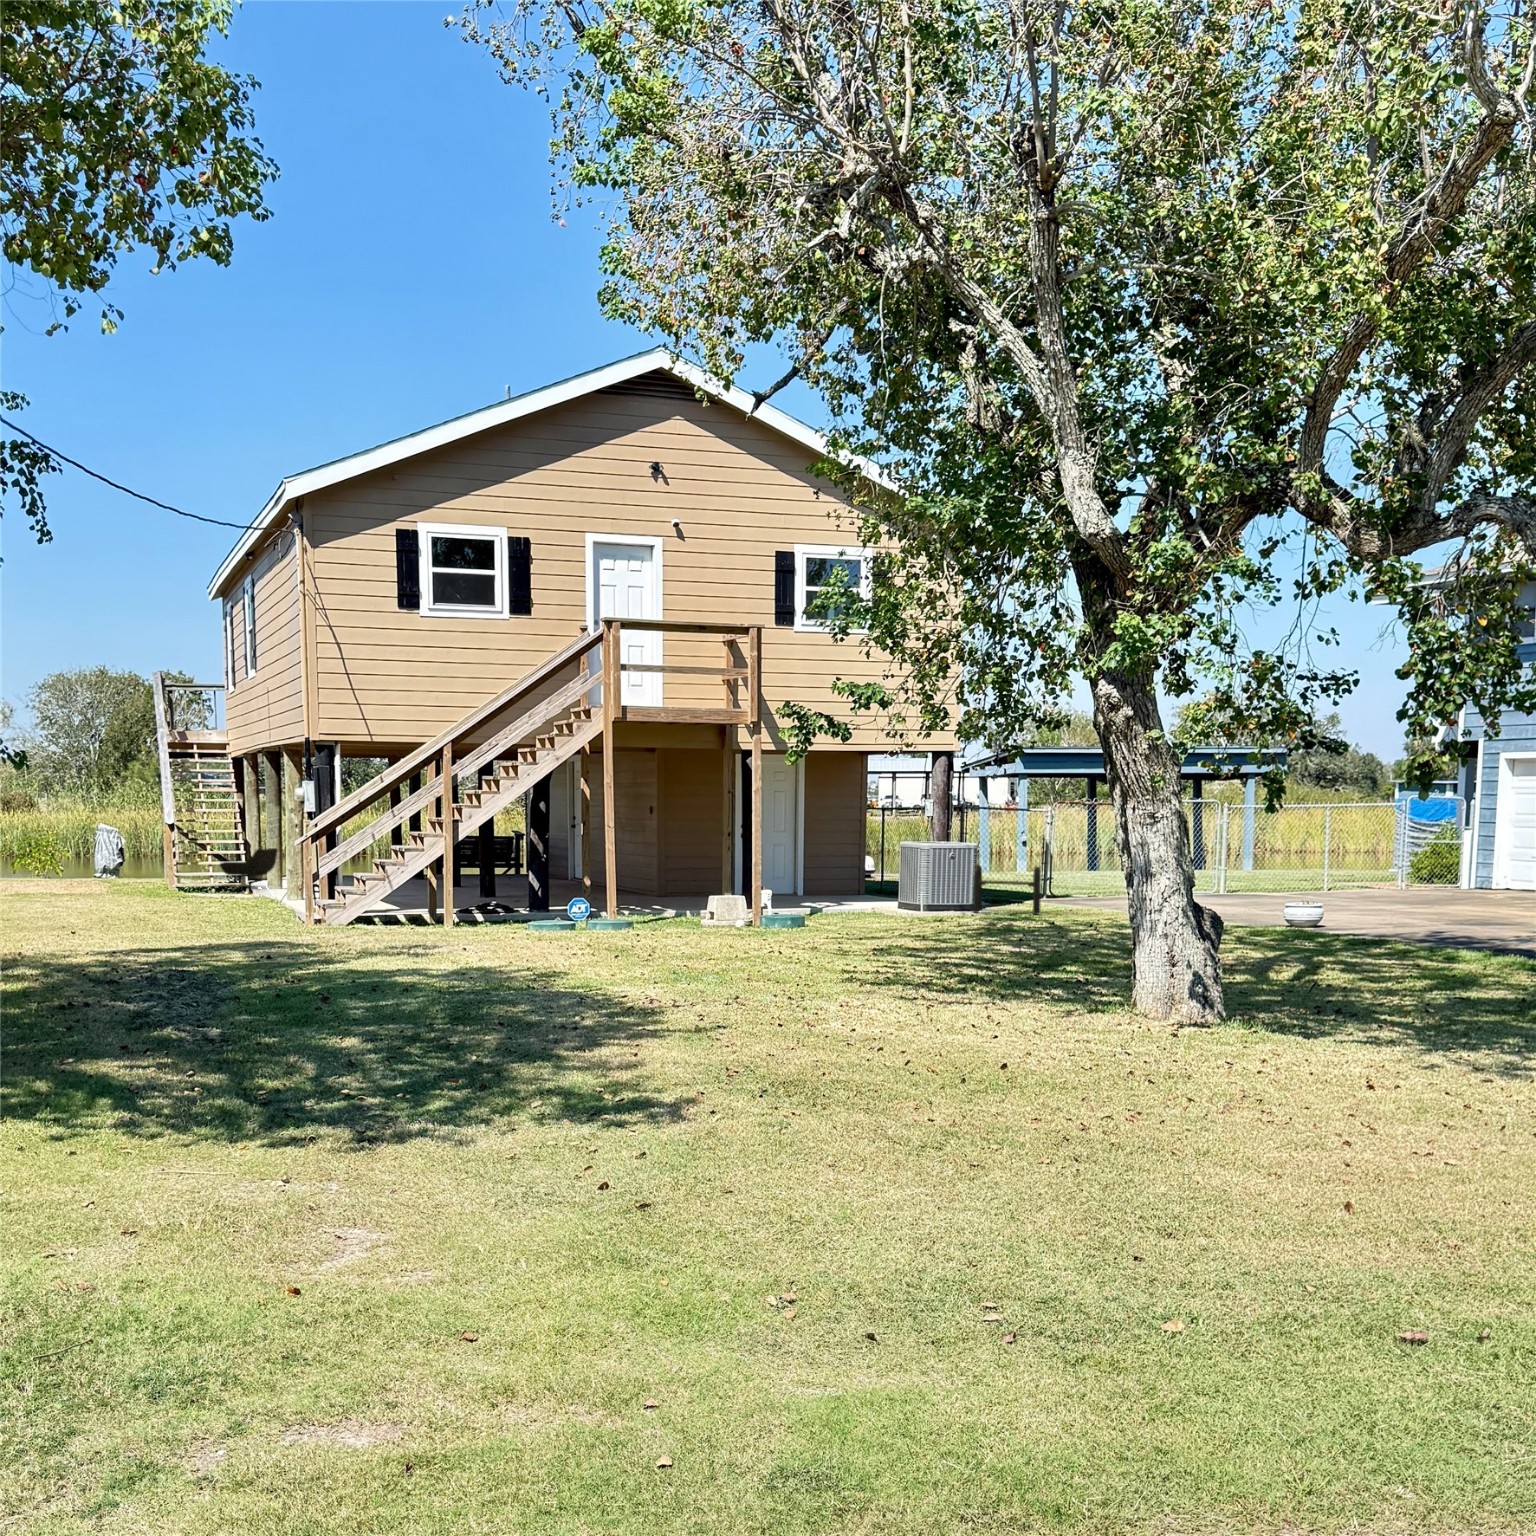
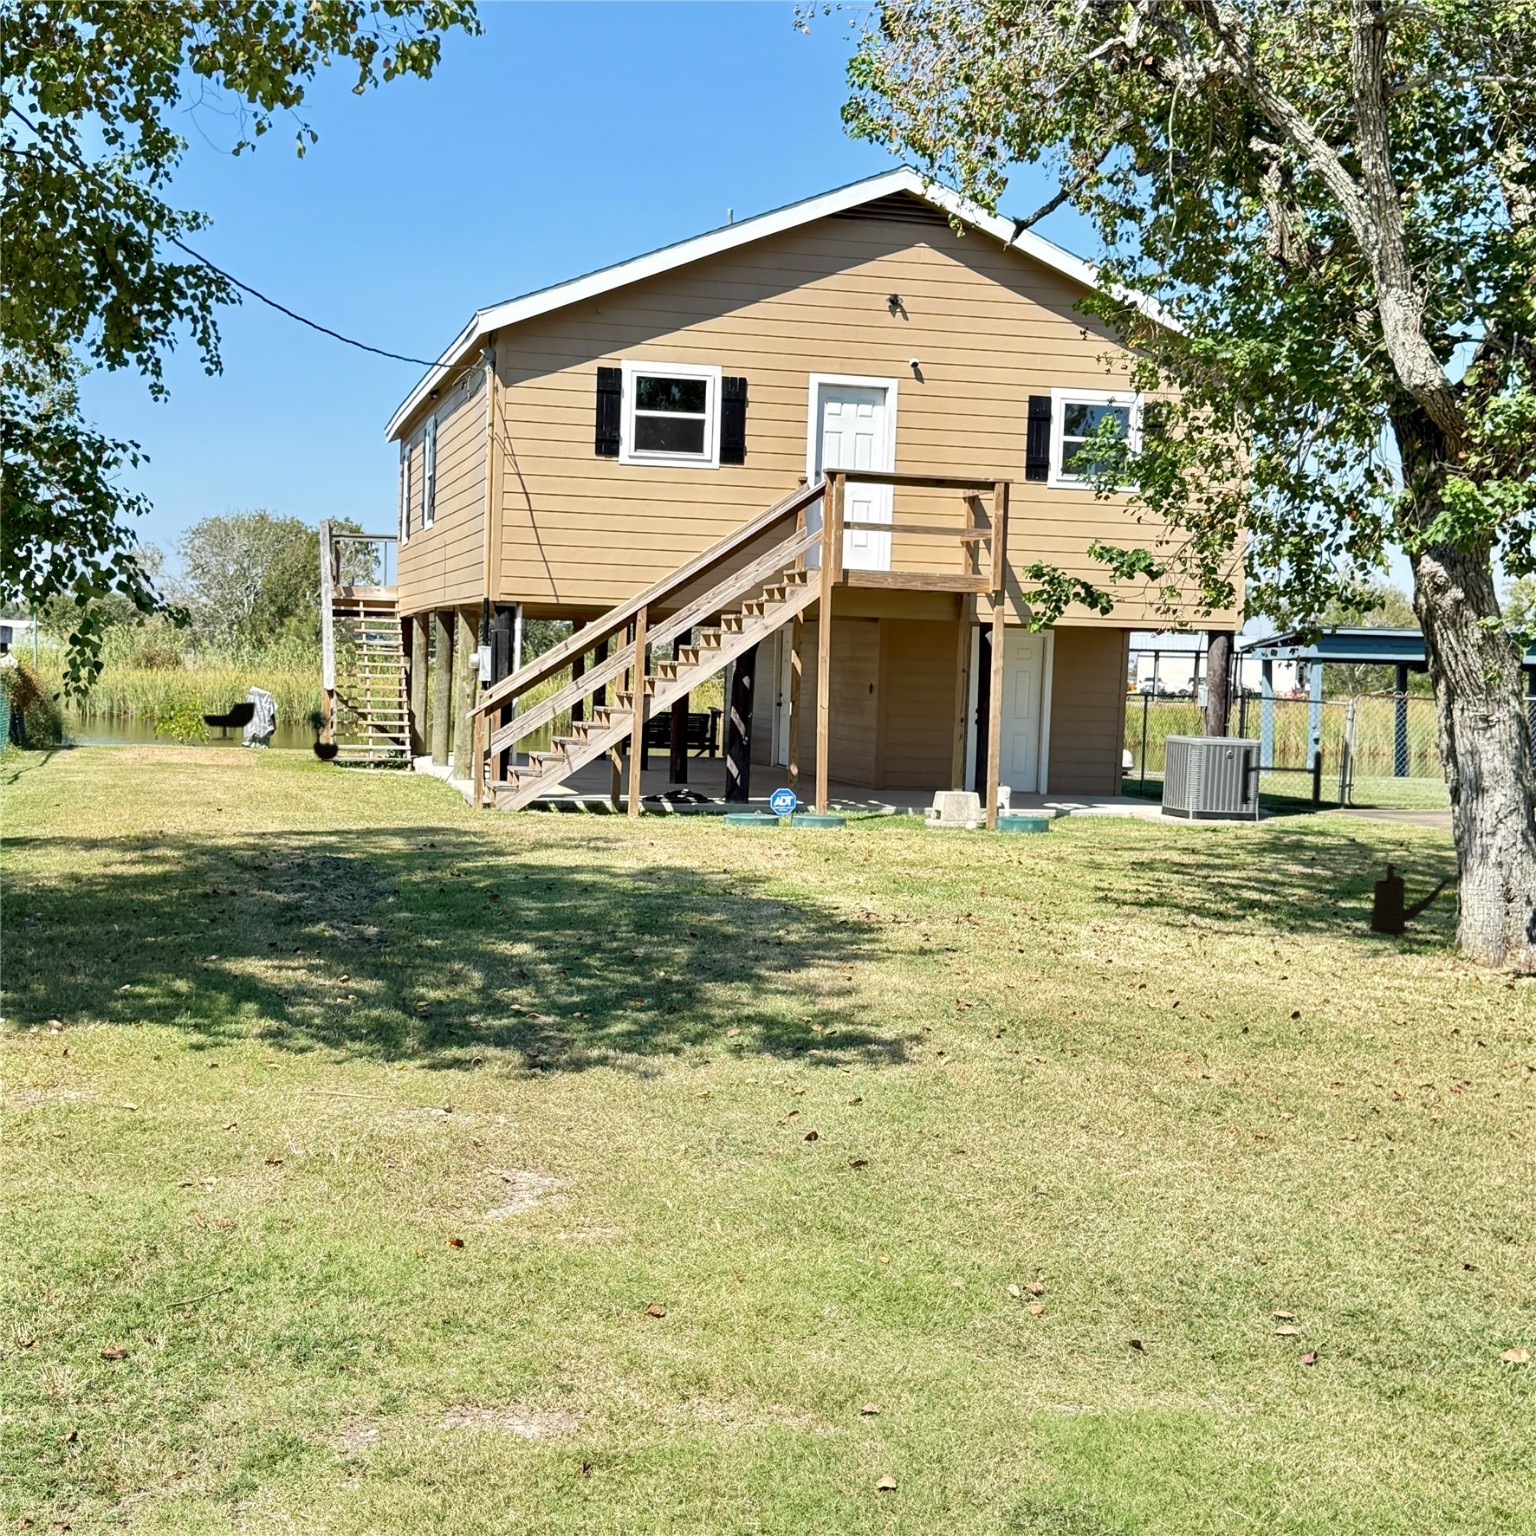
potted tree: none [137,833,170,884] -> present [306,711,339,761]
lounge chair: present [220,848,278,886] -> present [202,702,256,738]
watering can: none [1058,952,1135,1015] -> present [1360,863,1450,934]

